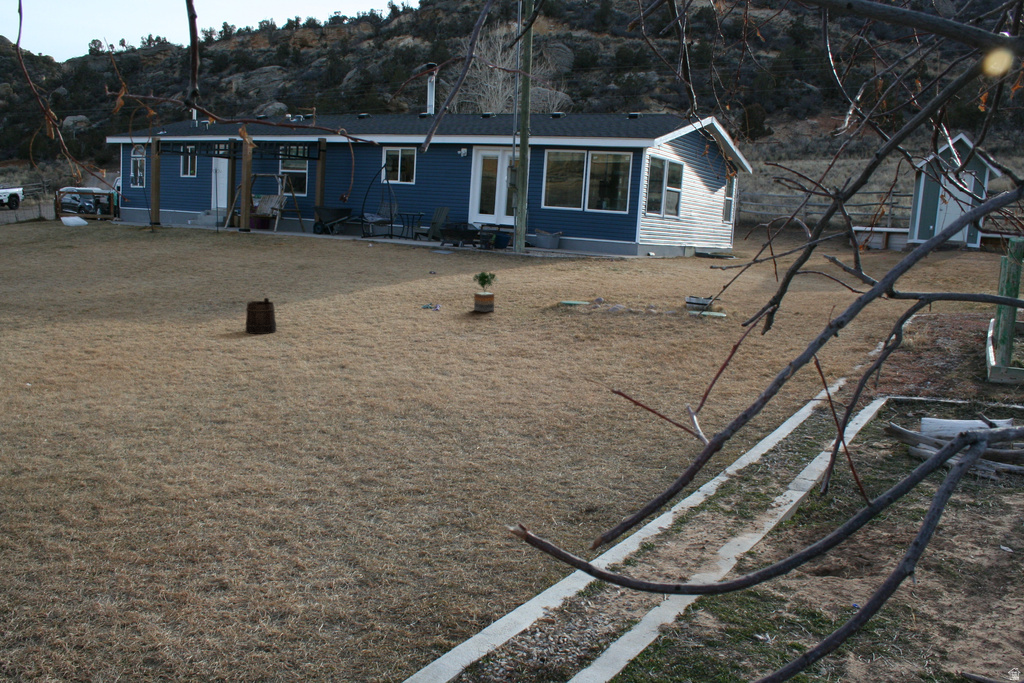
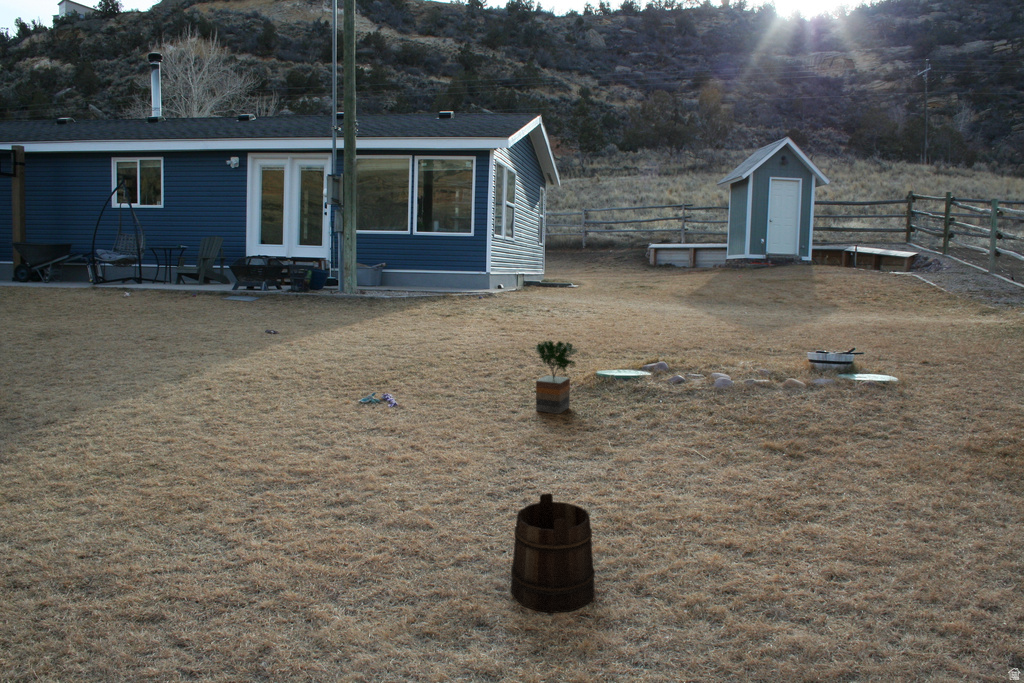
bucket: present [246,298,276,334] -> present [511,493,595,613]

